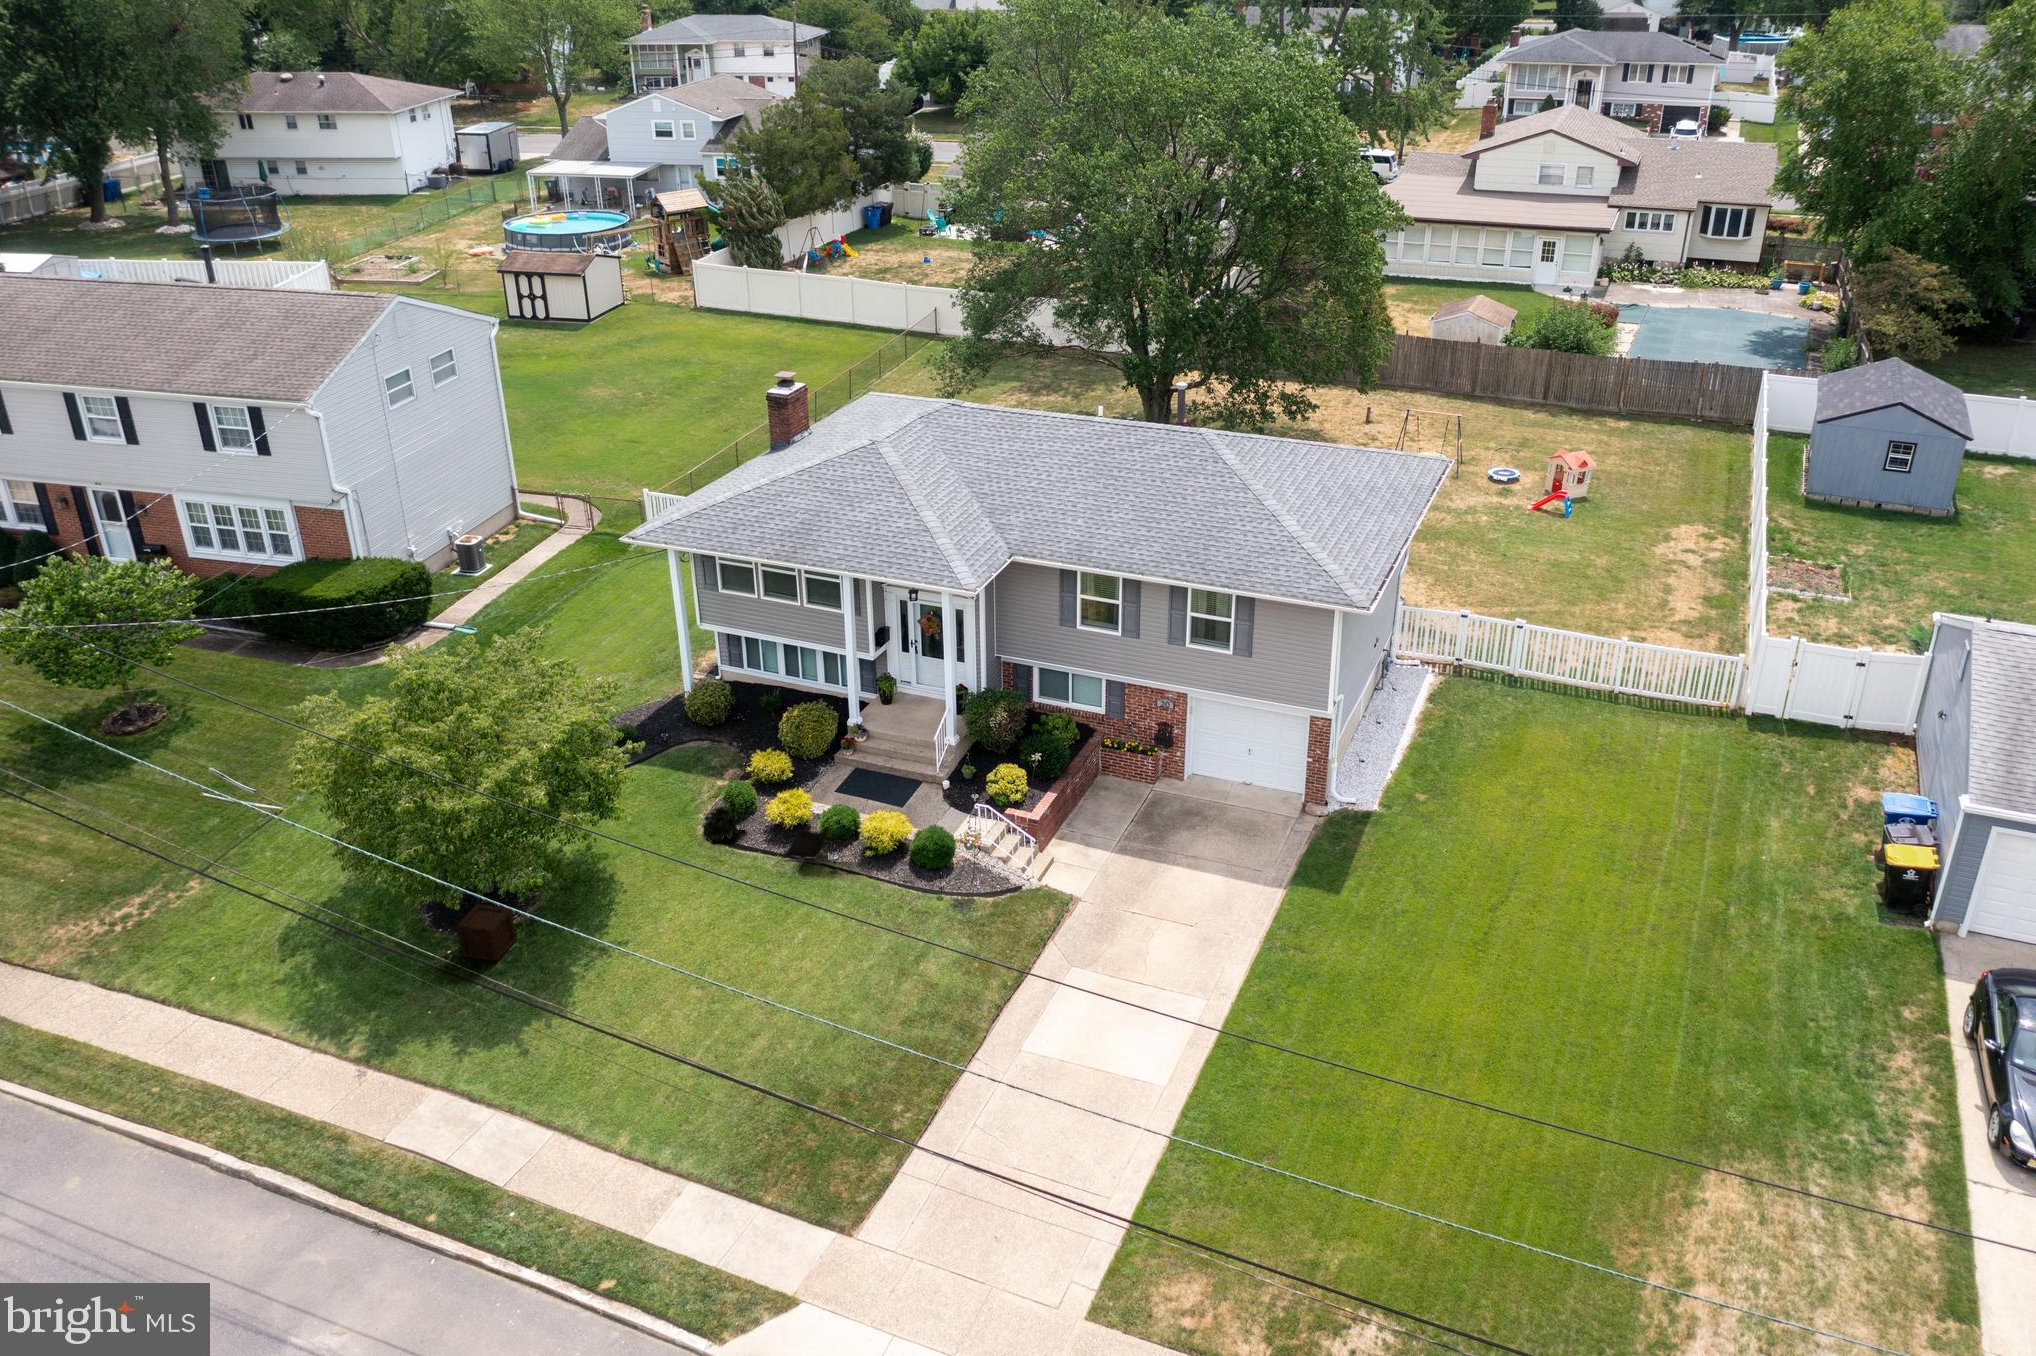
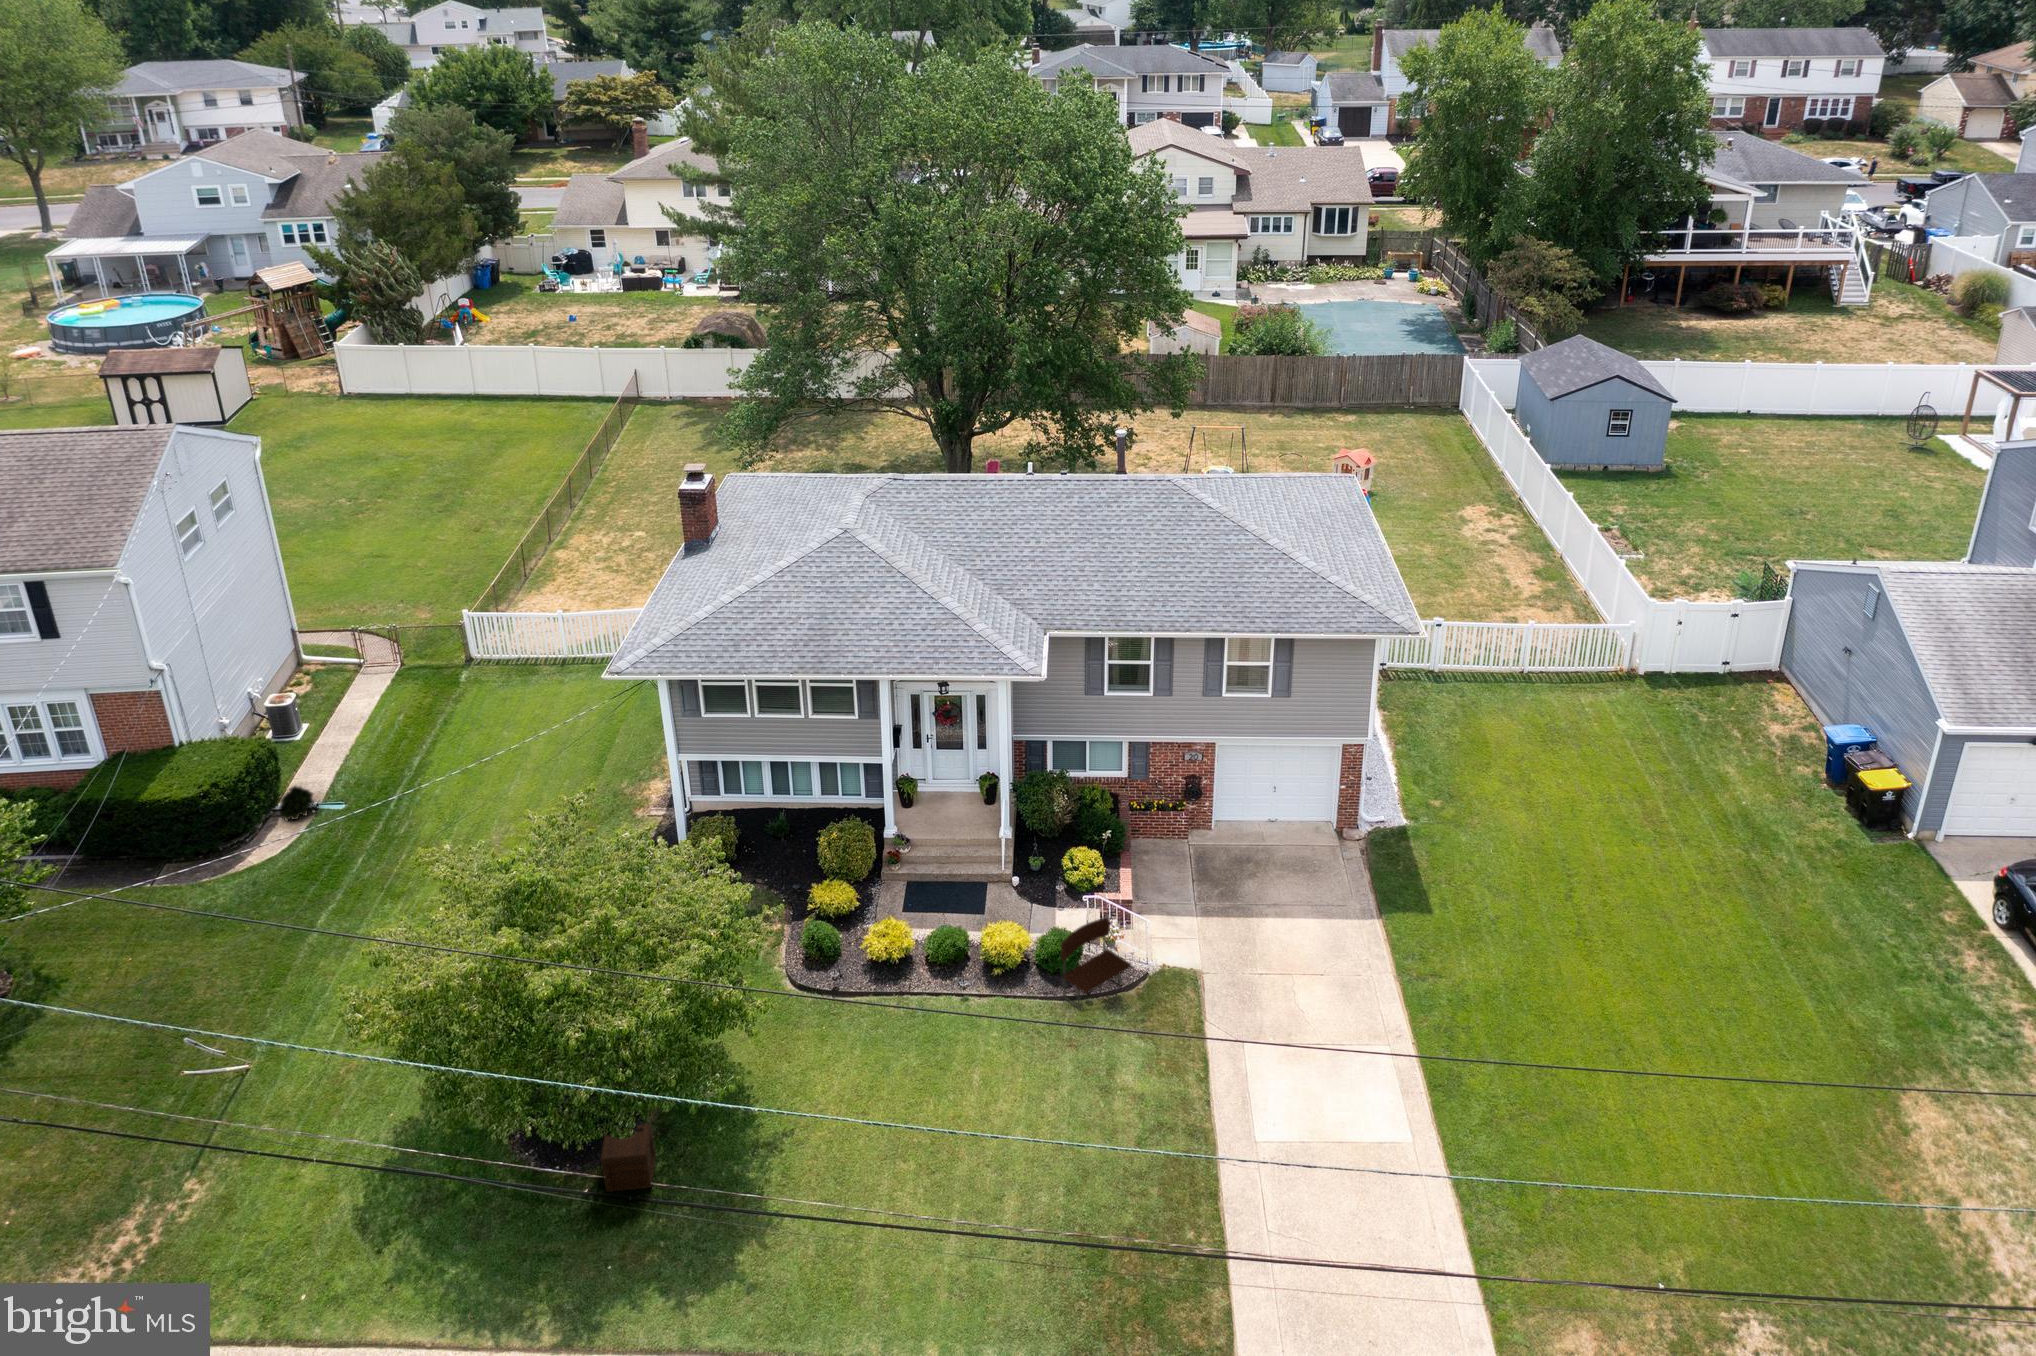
potted plant: present [702,806,741,842] -> present [279,786,318,821]
bench: none [923,825,993,907] -> present [1061,917,1131,1010]
lounge chair: present [784,826,829,870] -> none [890,950,939,1005]

